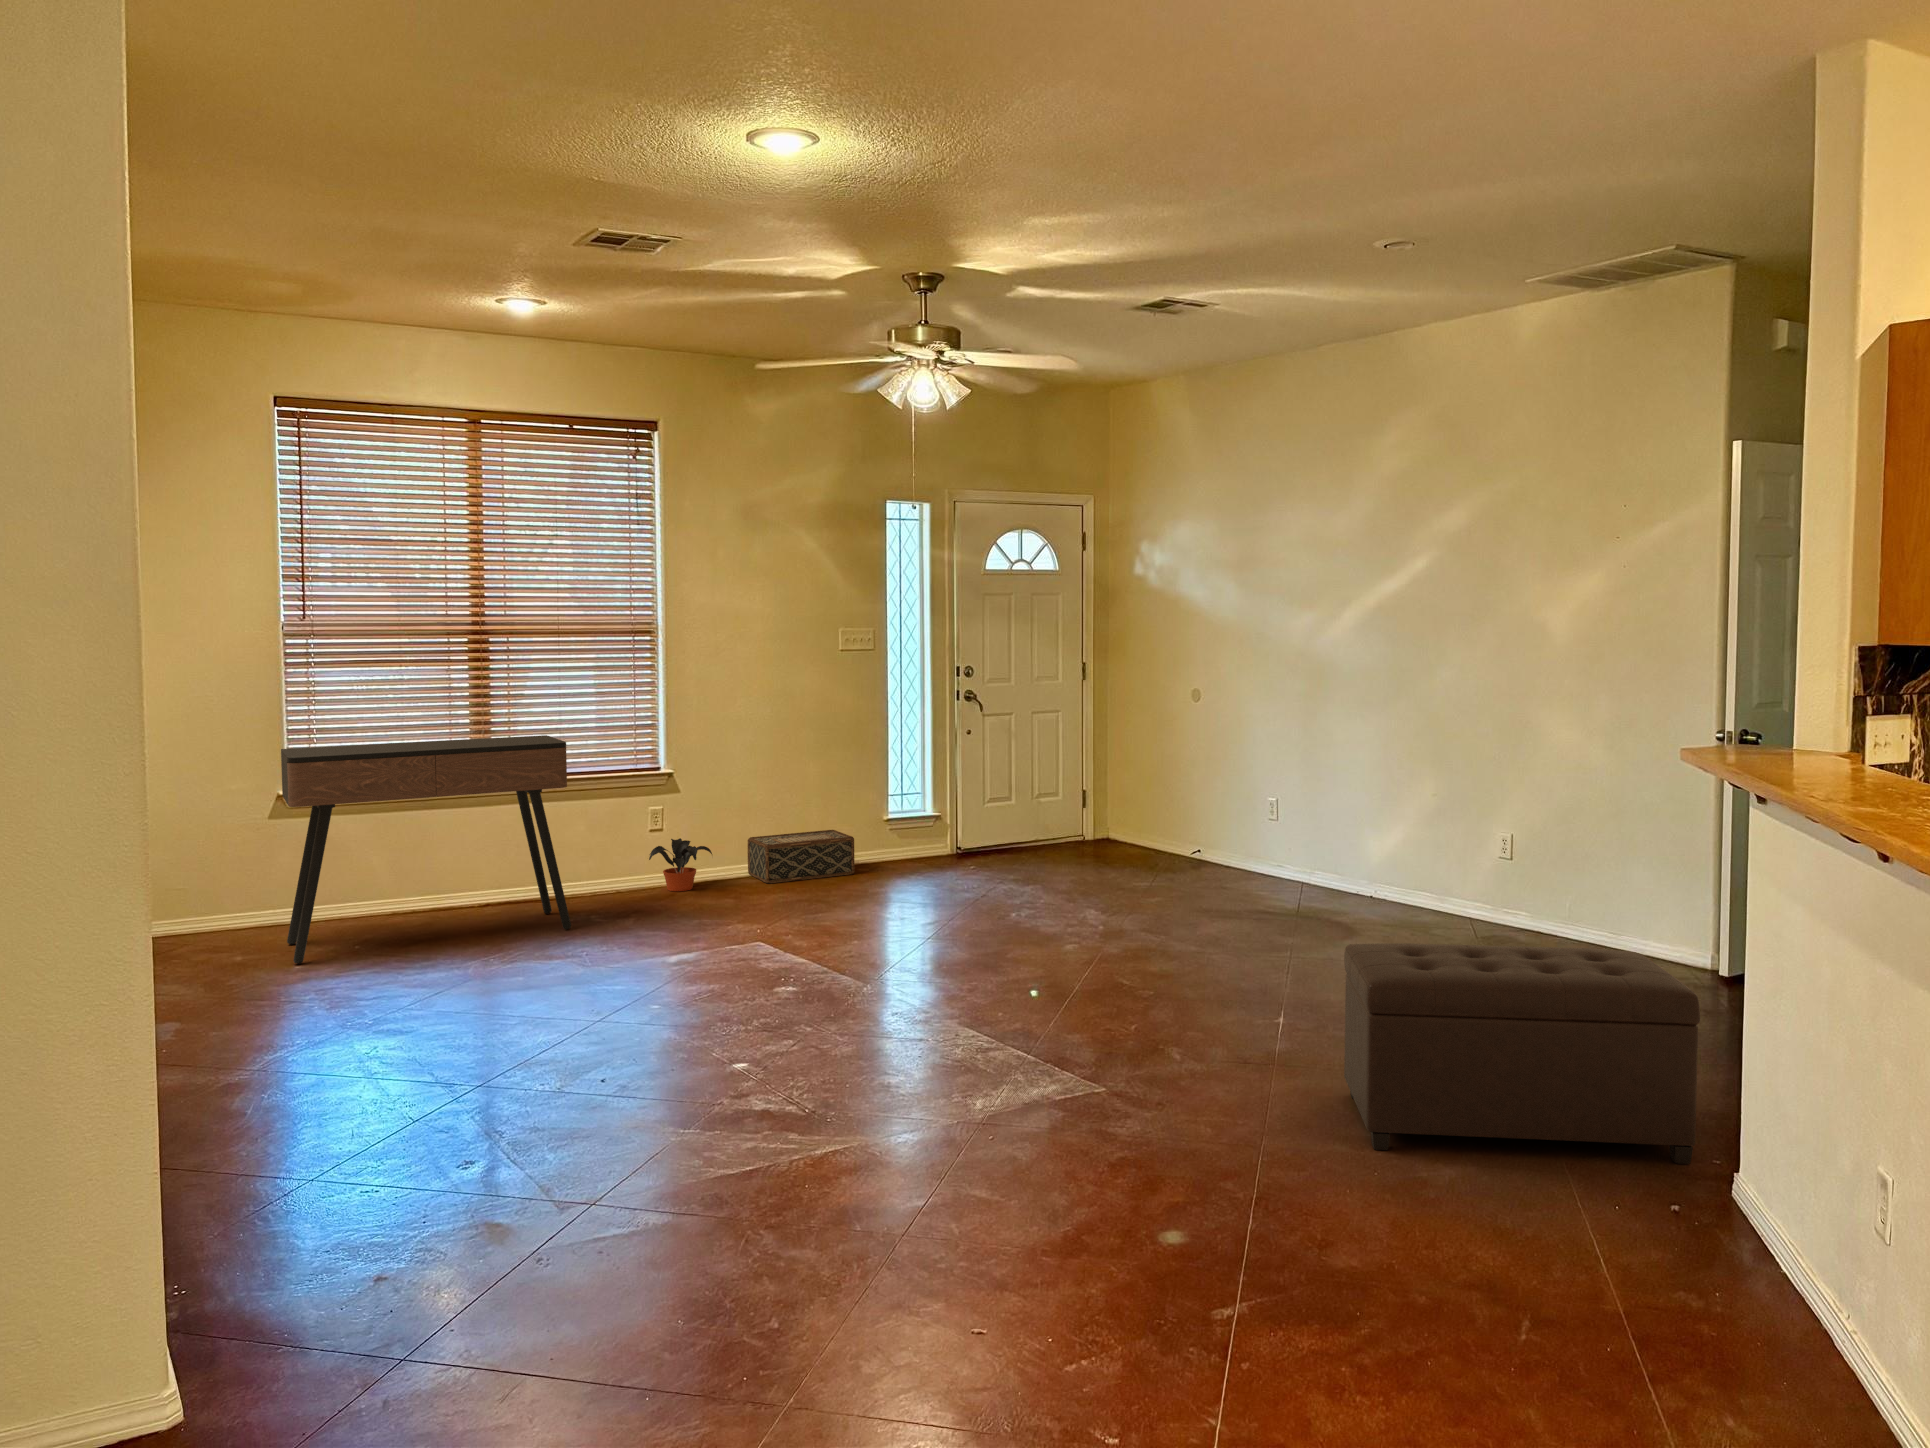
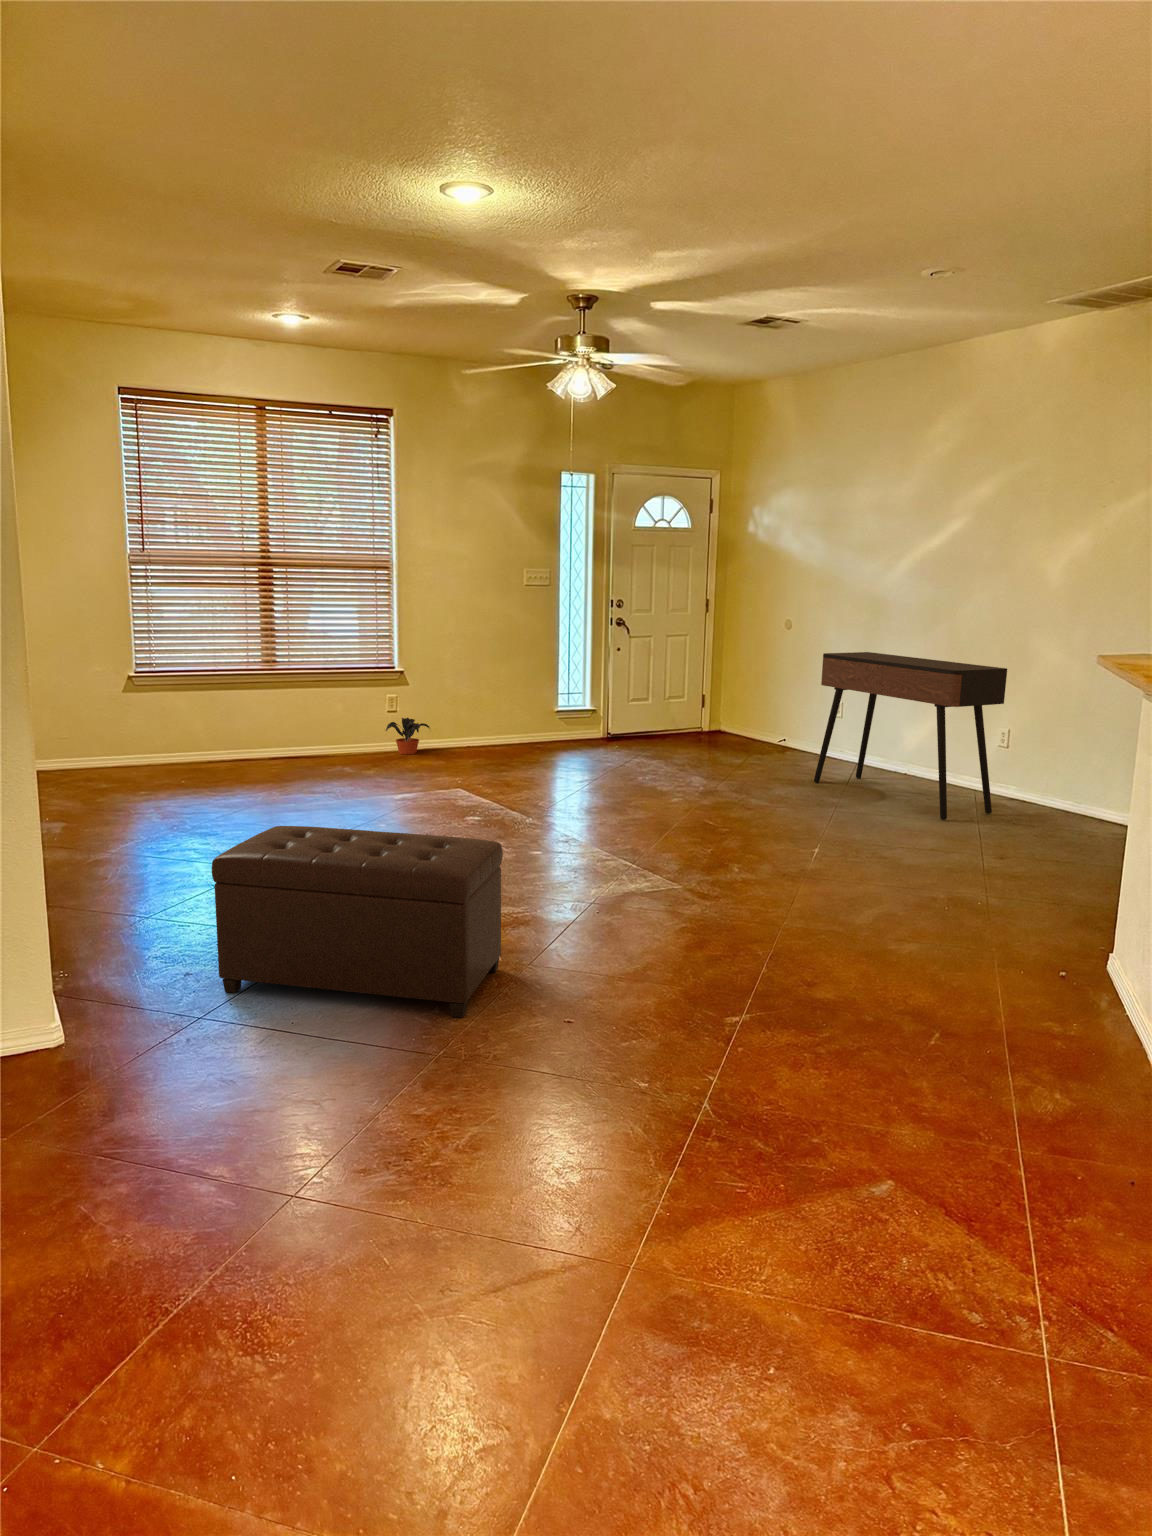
console table: present [281,735,571,964] -> present [814,652,1007,820]
woven basket: present [748,830,855,883] -> none [456,716,532,752]
ottoman: present [1344,943,1700,1164] -> present [212,826,503,1018]

